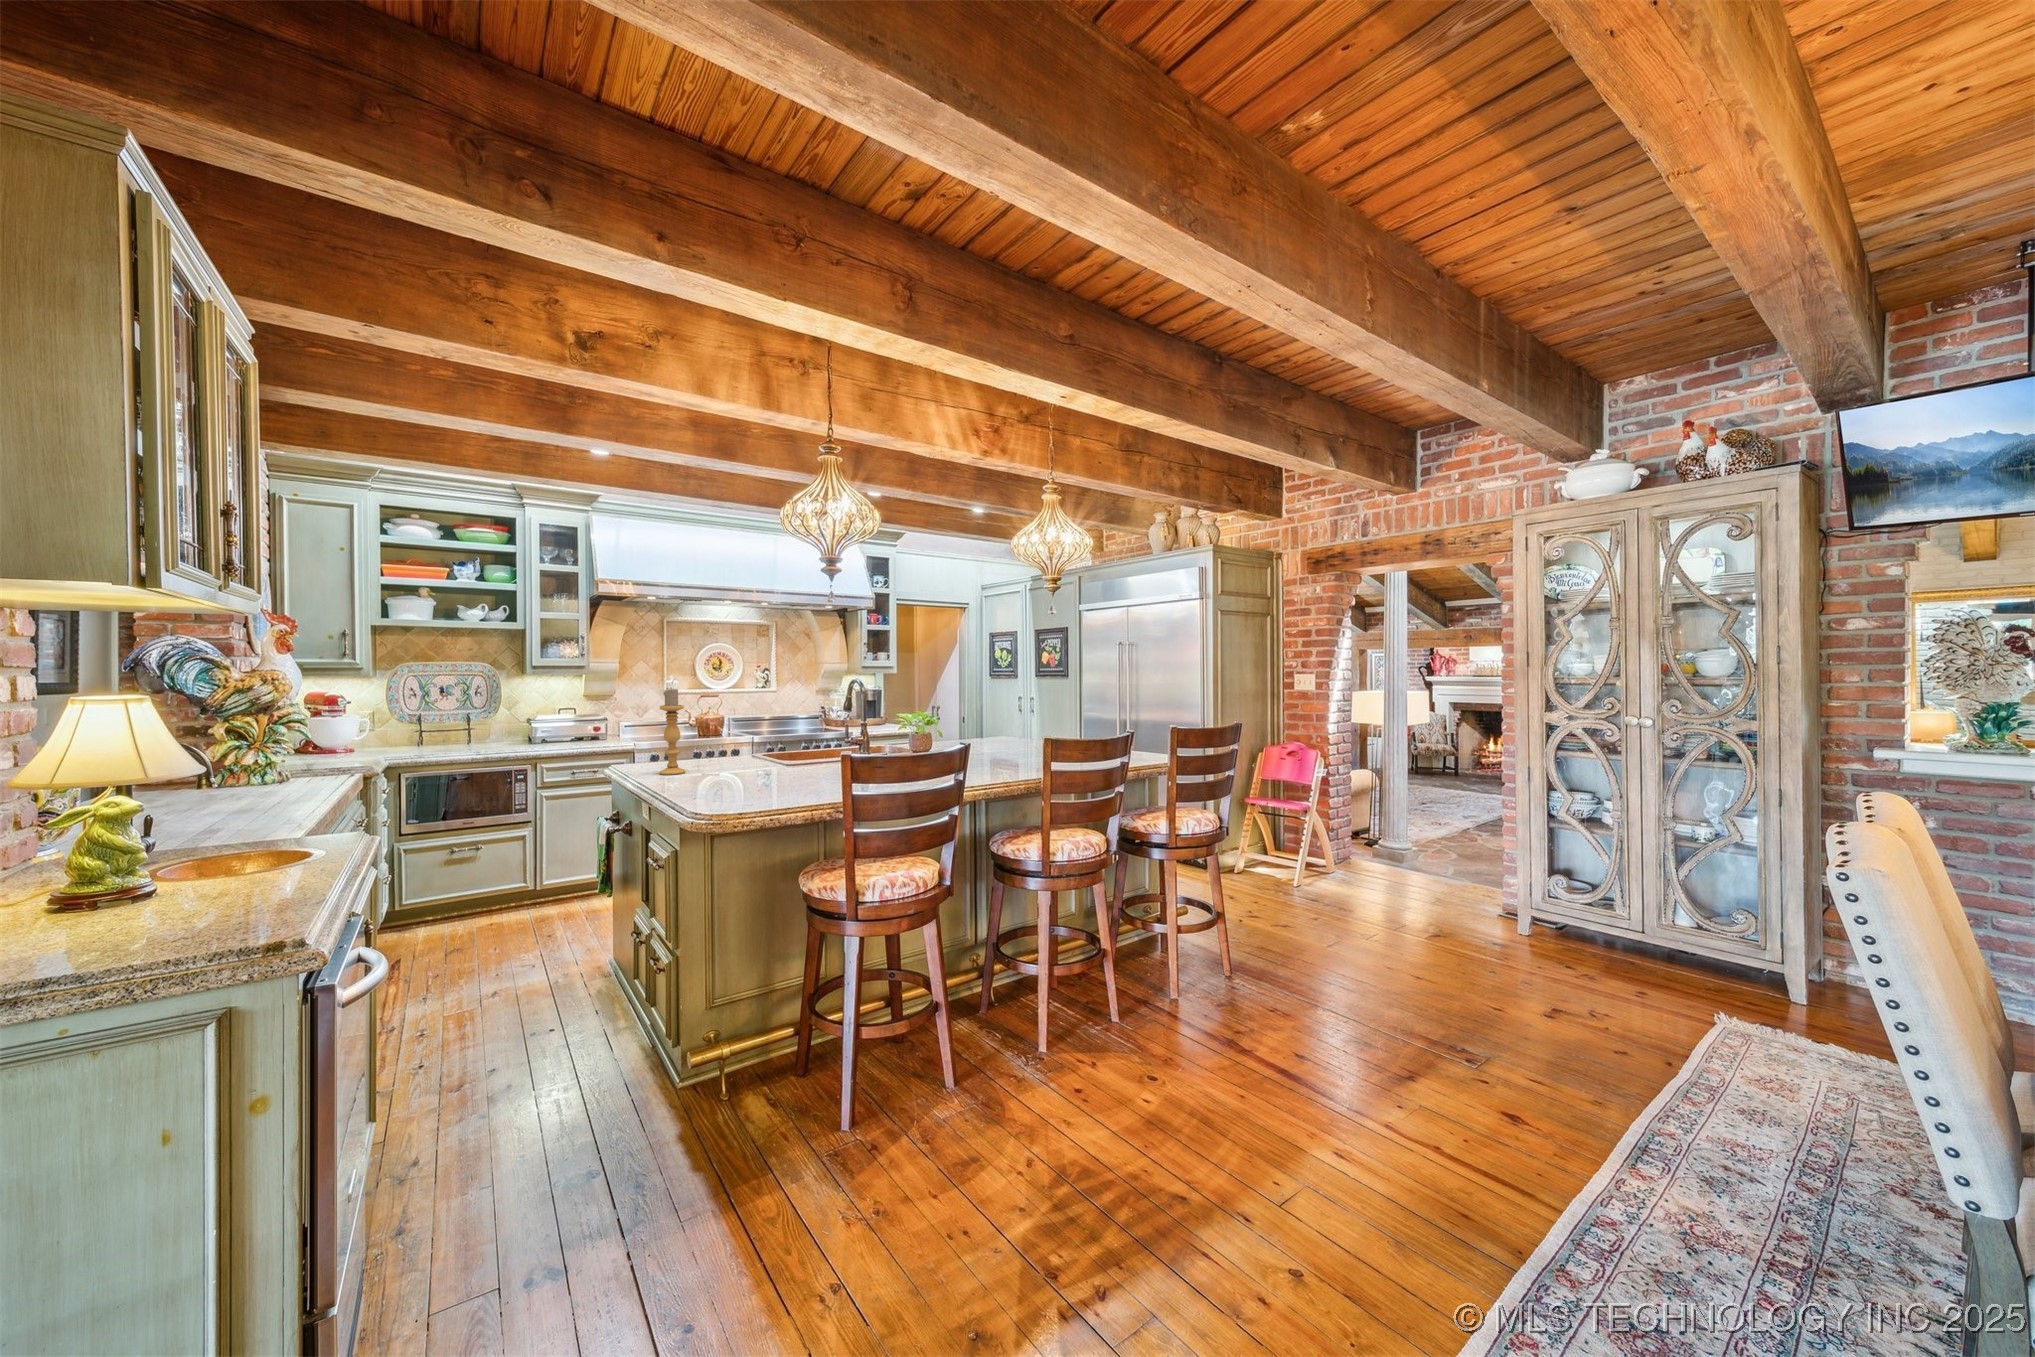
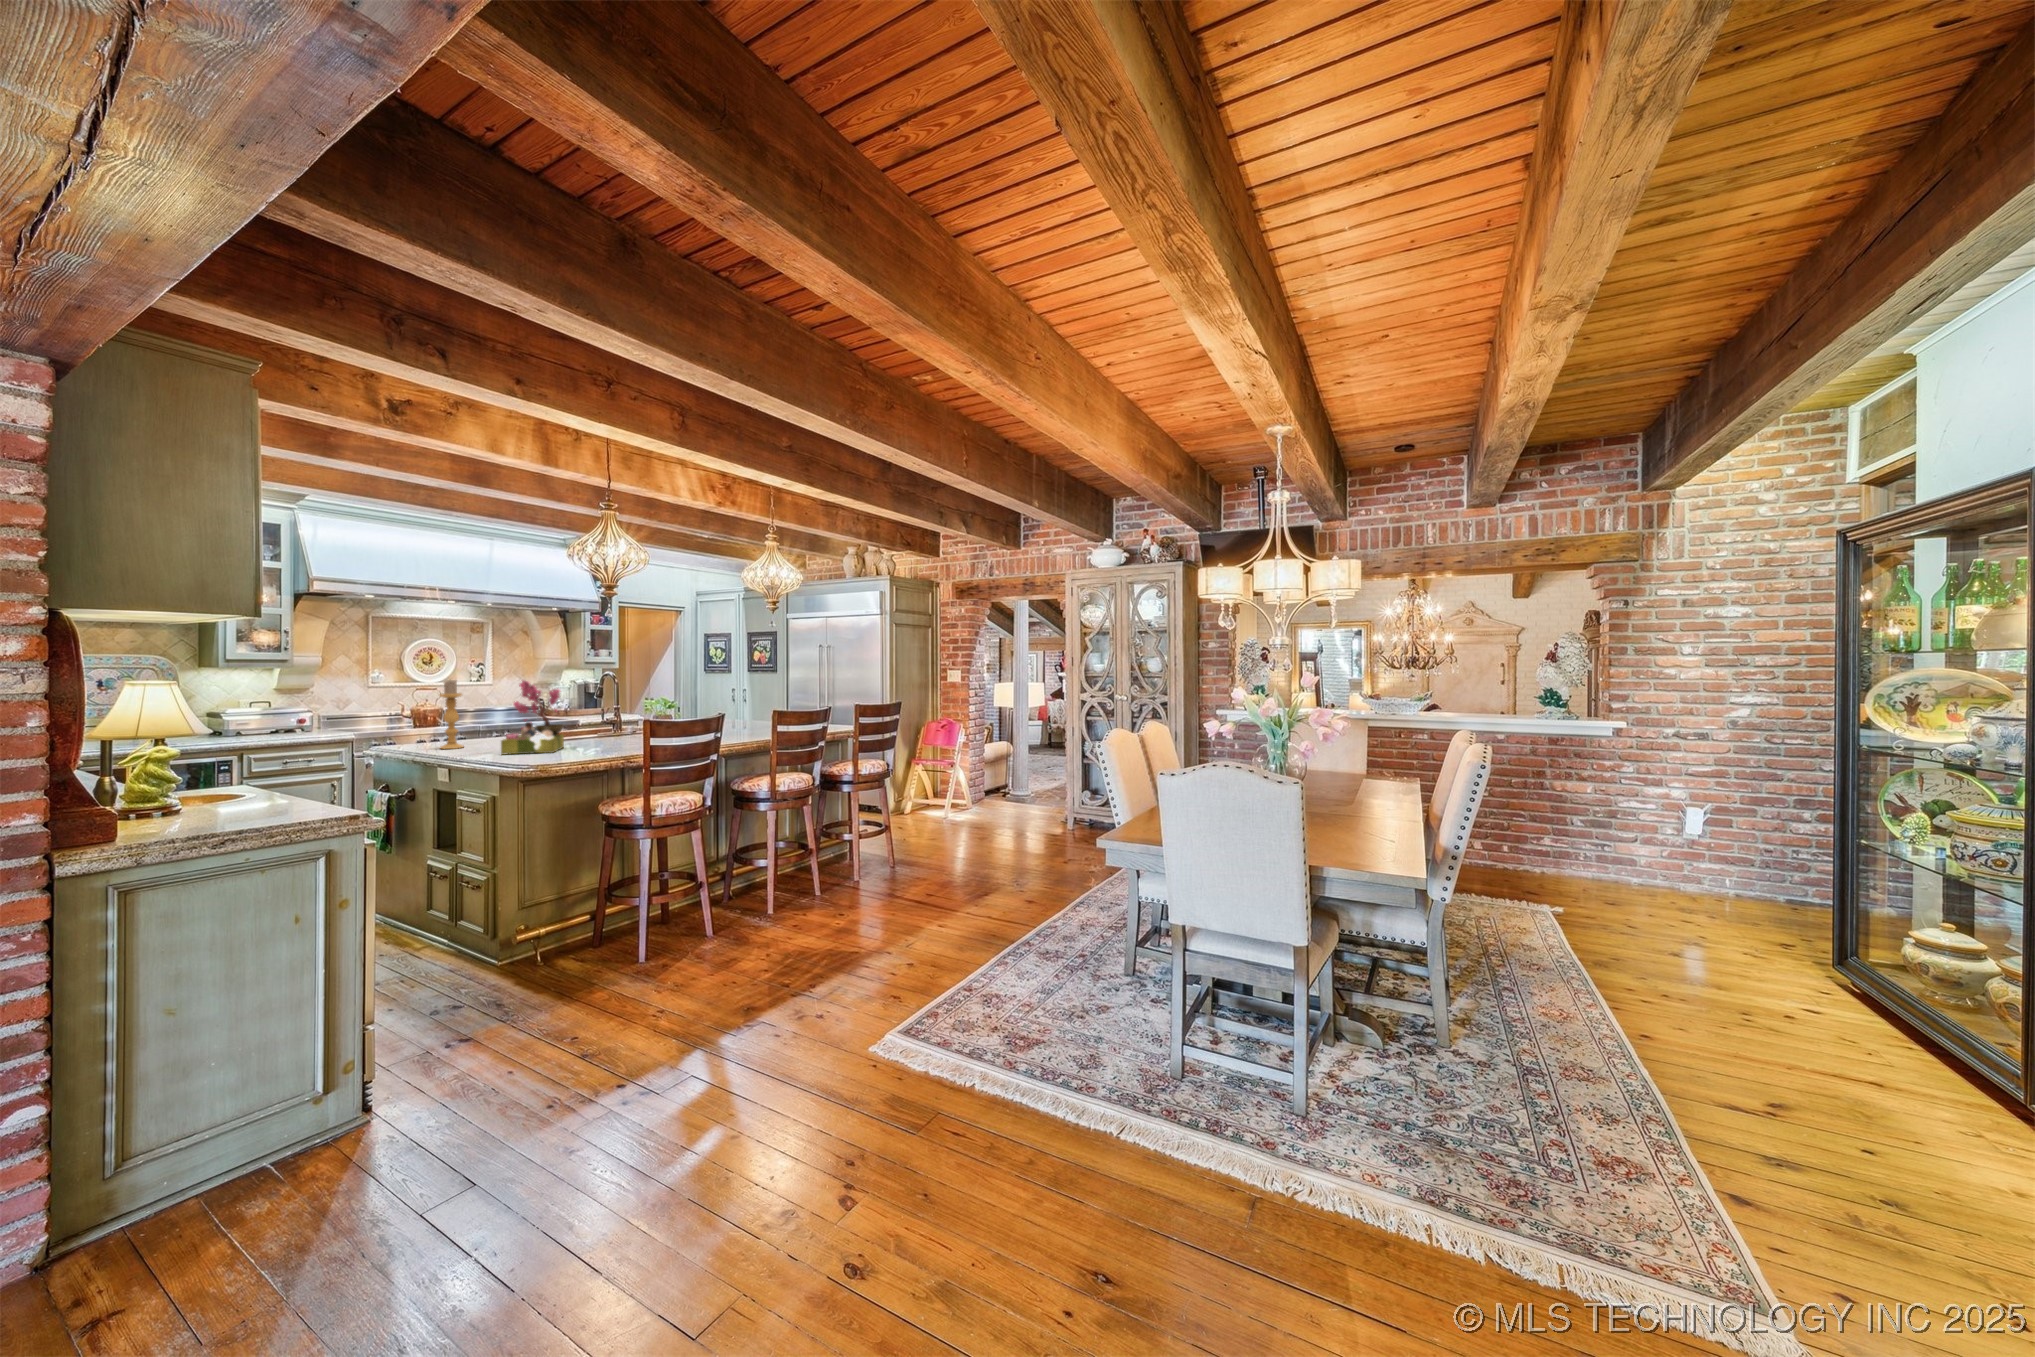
flower arrangement: none [704,687,783,788] -> present [501,680,564,755]

